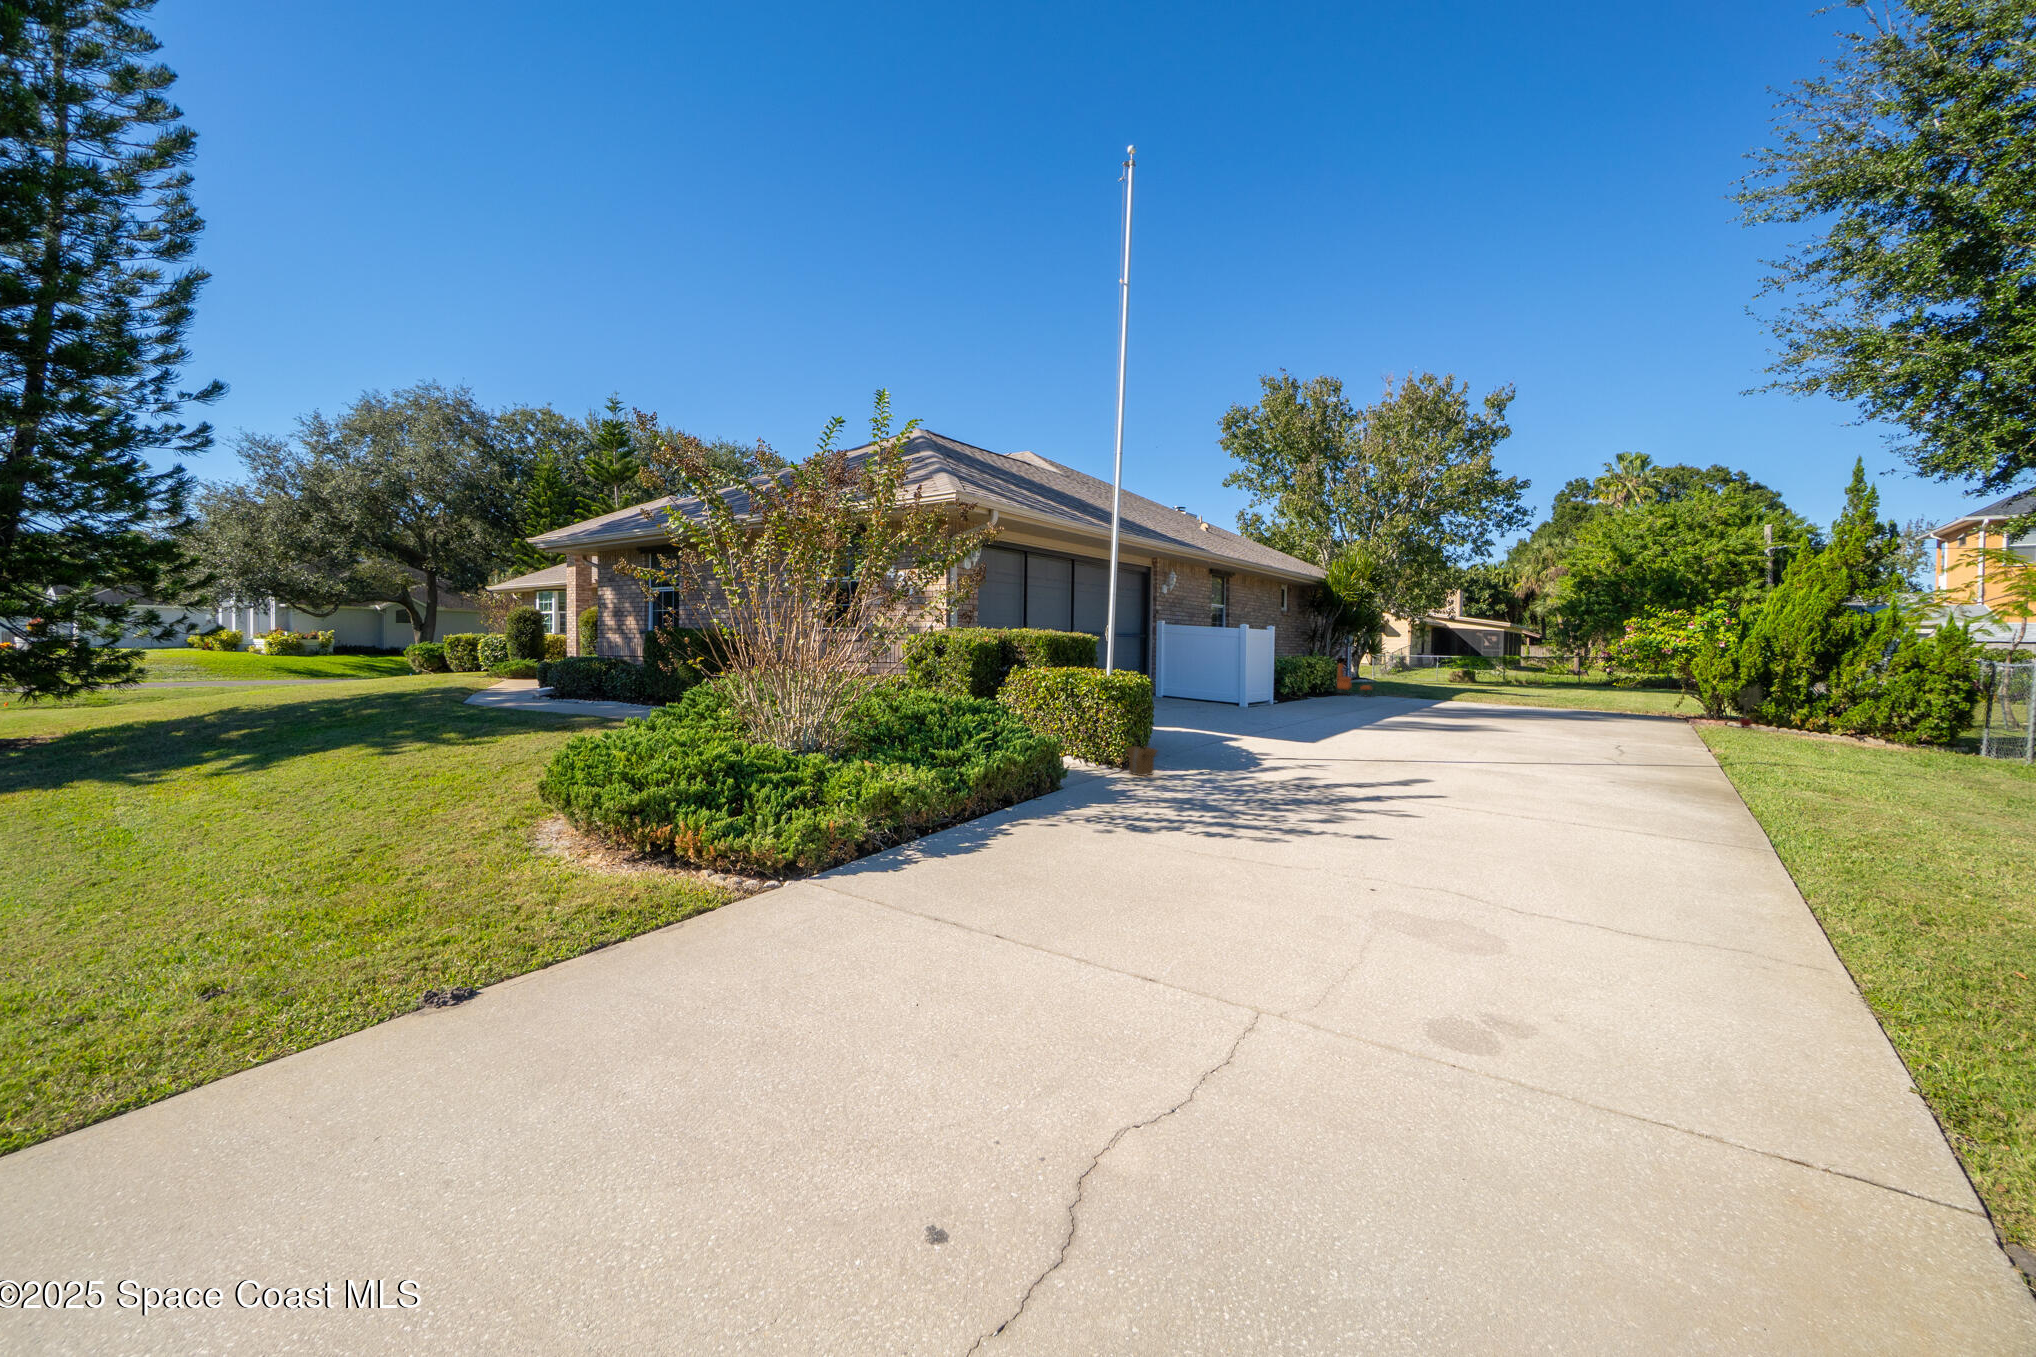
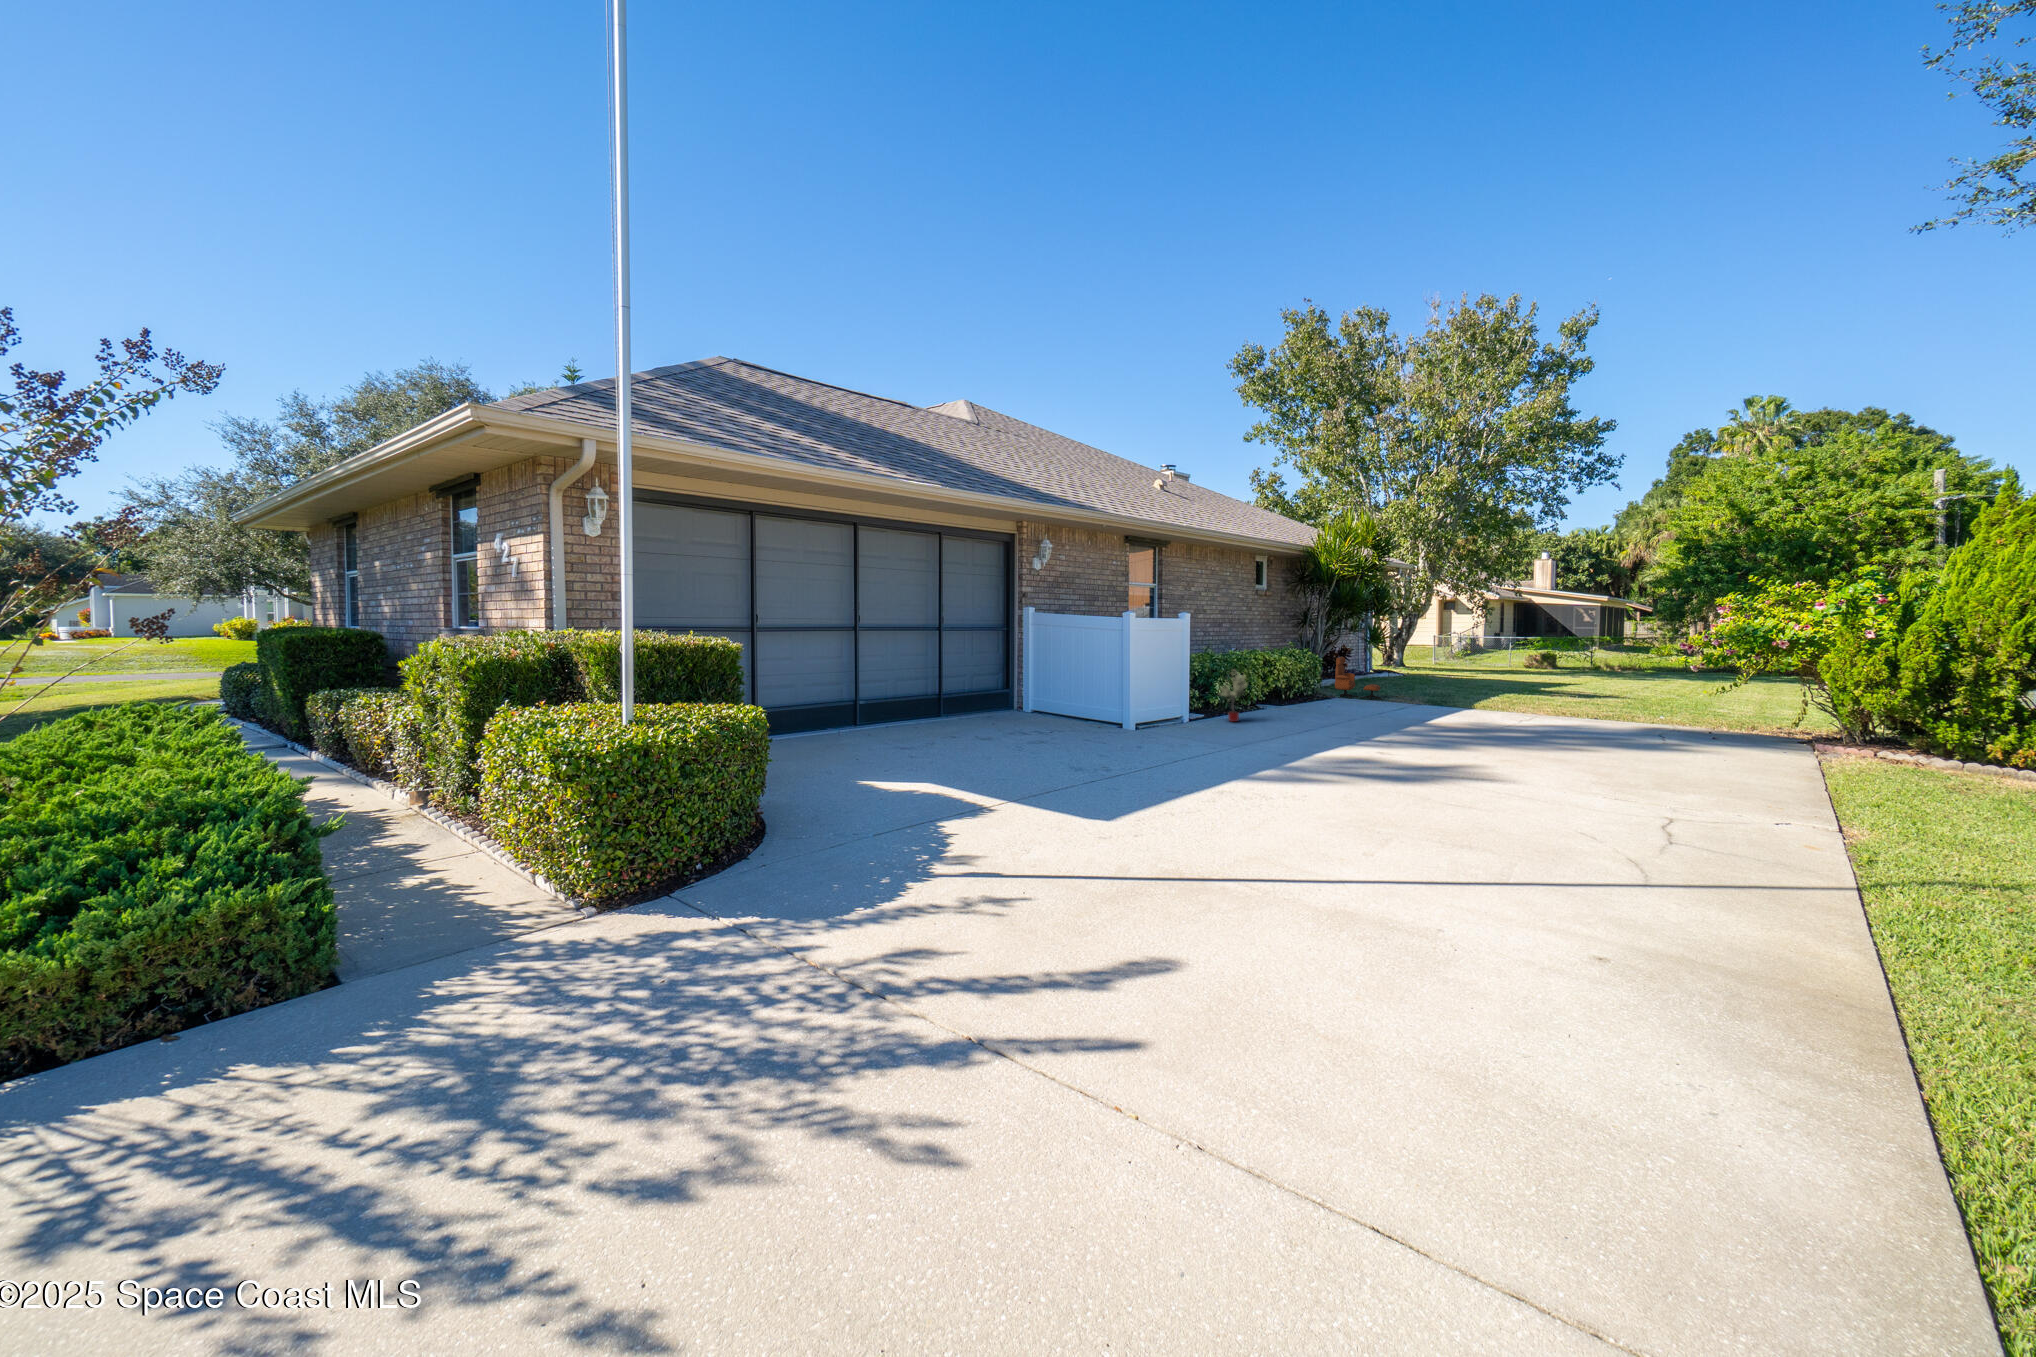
potted tree: present [1739,683,1768,728] -> present [1220,672,1247,722]
cardboard box: present [1126,746,1157,776] -> none [793,823,840,877]

